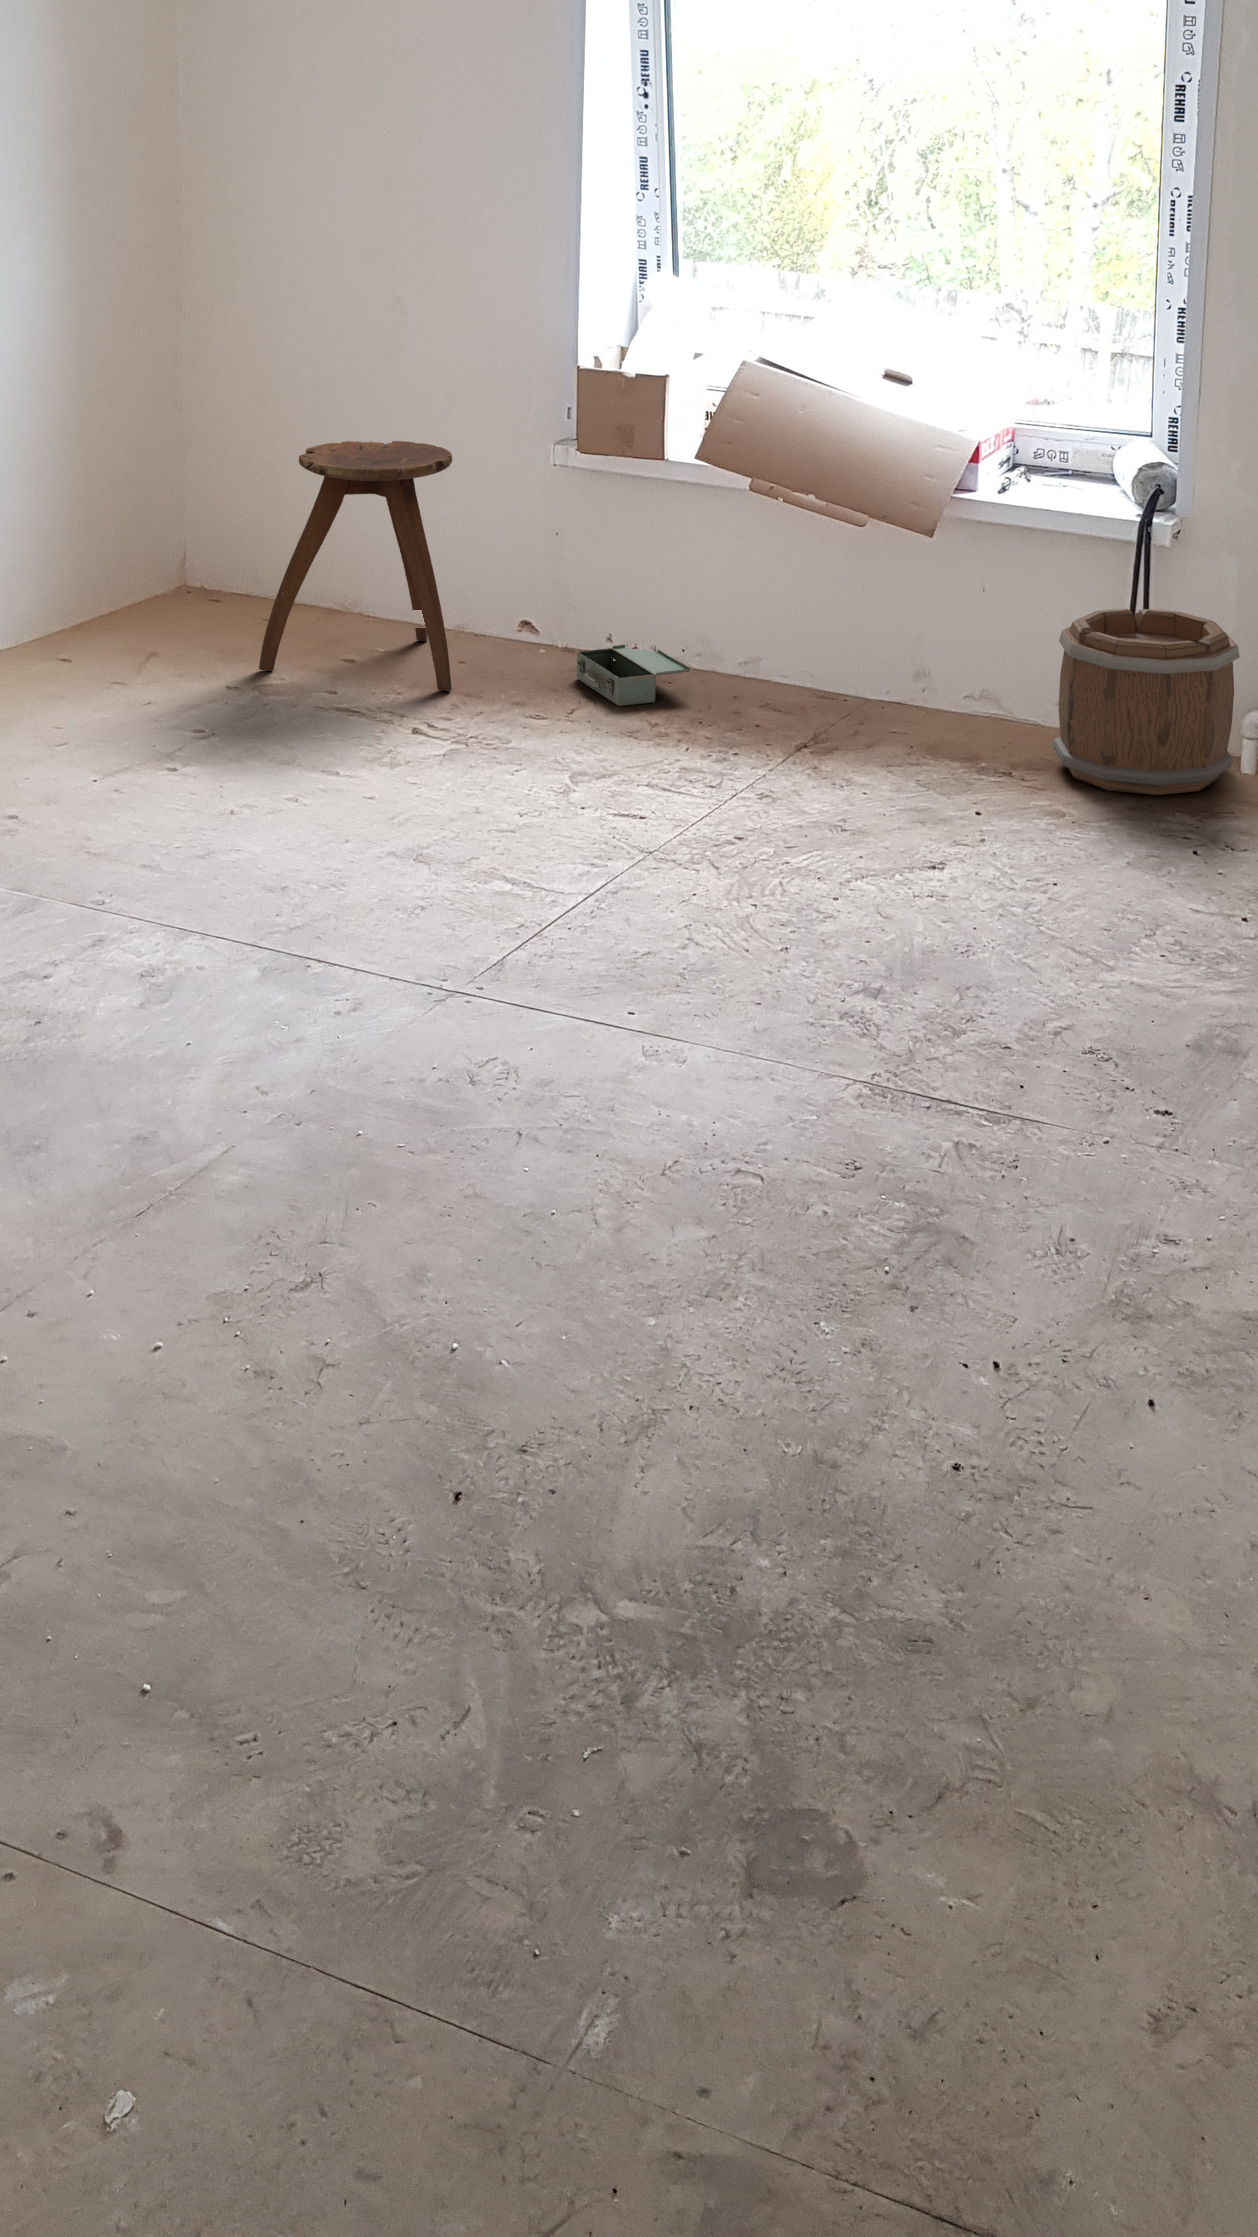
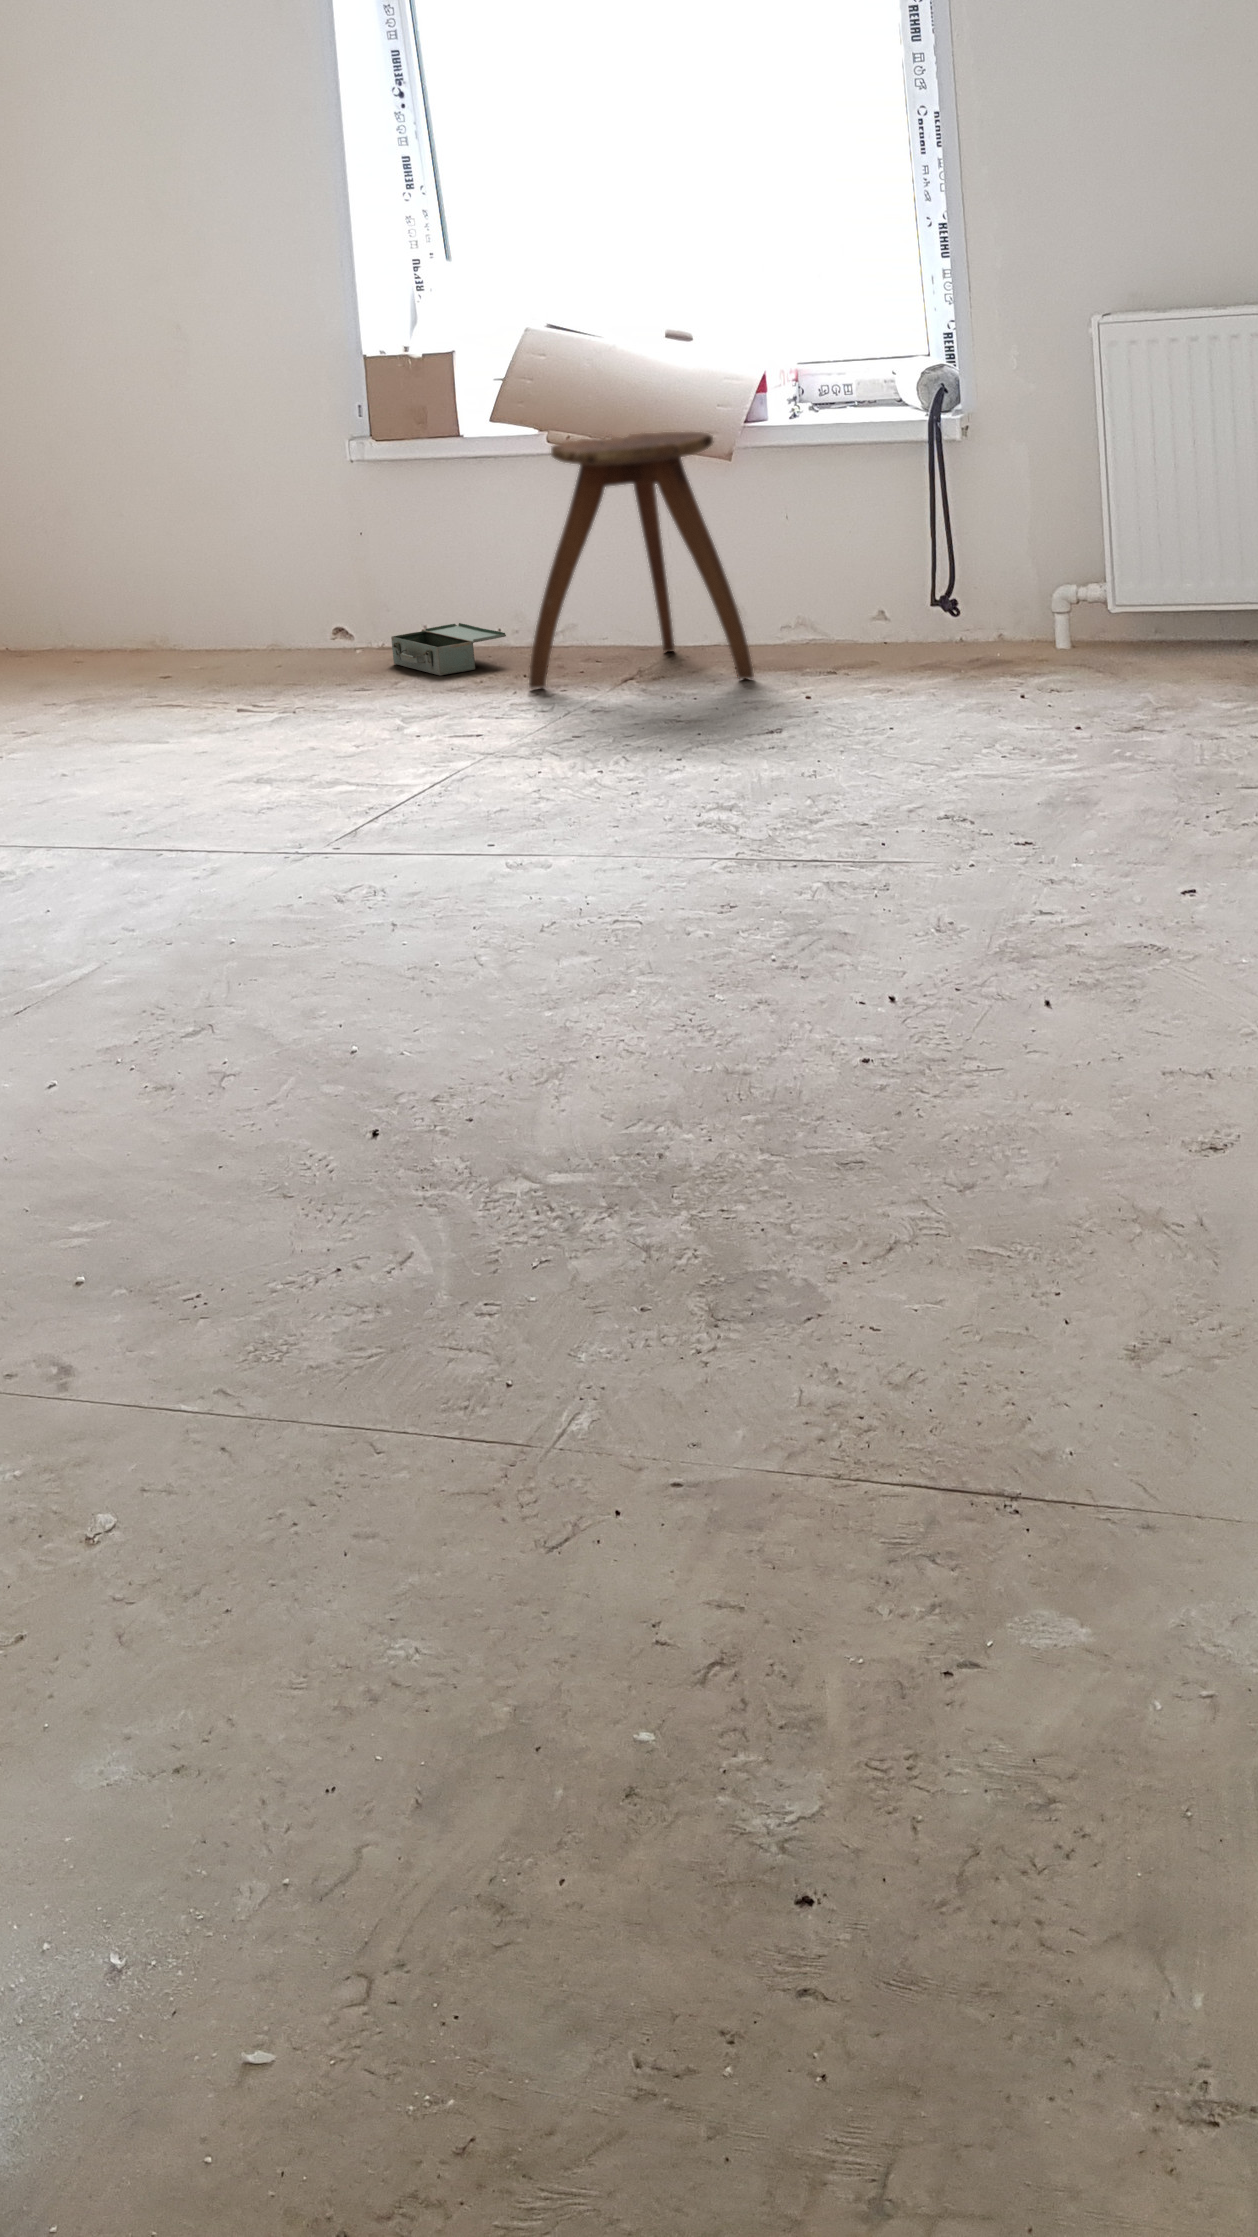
stool: present [259,441,452,691] -> present [529,432,754,689]
bucket: present [1053,609,1240,795] -> none [866,504,1049,674]

